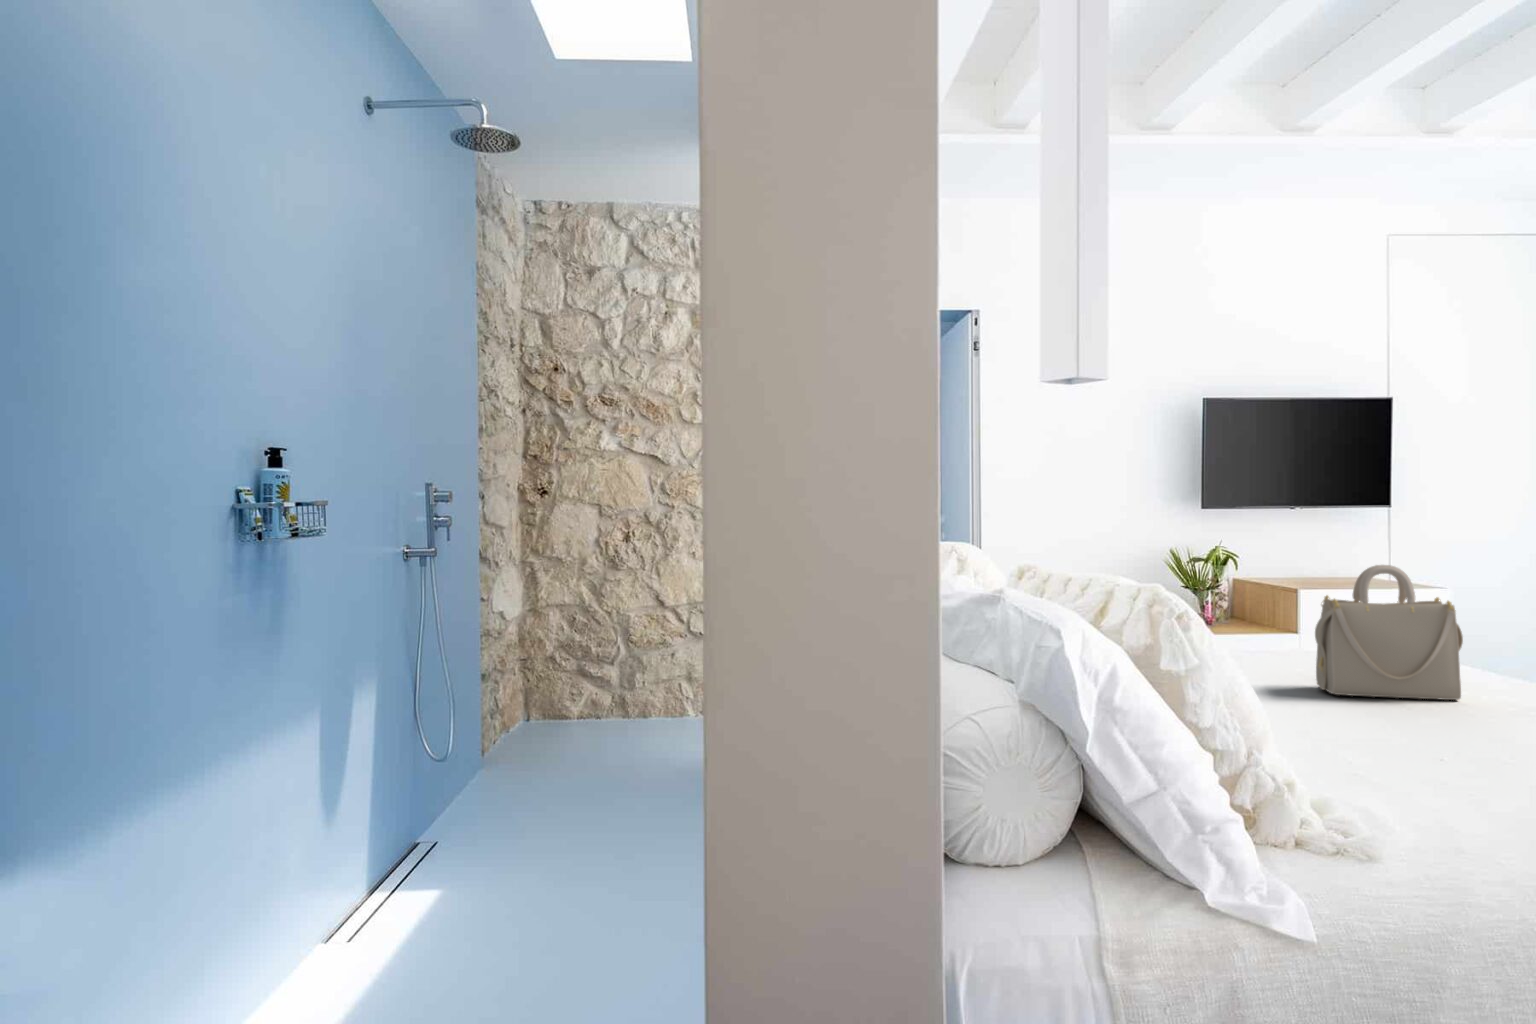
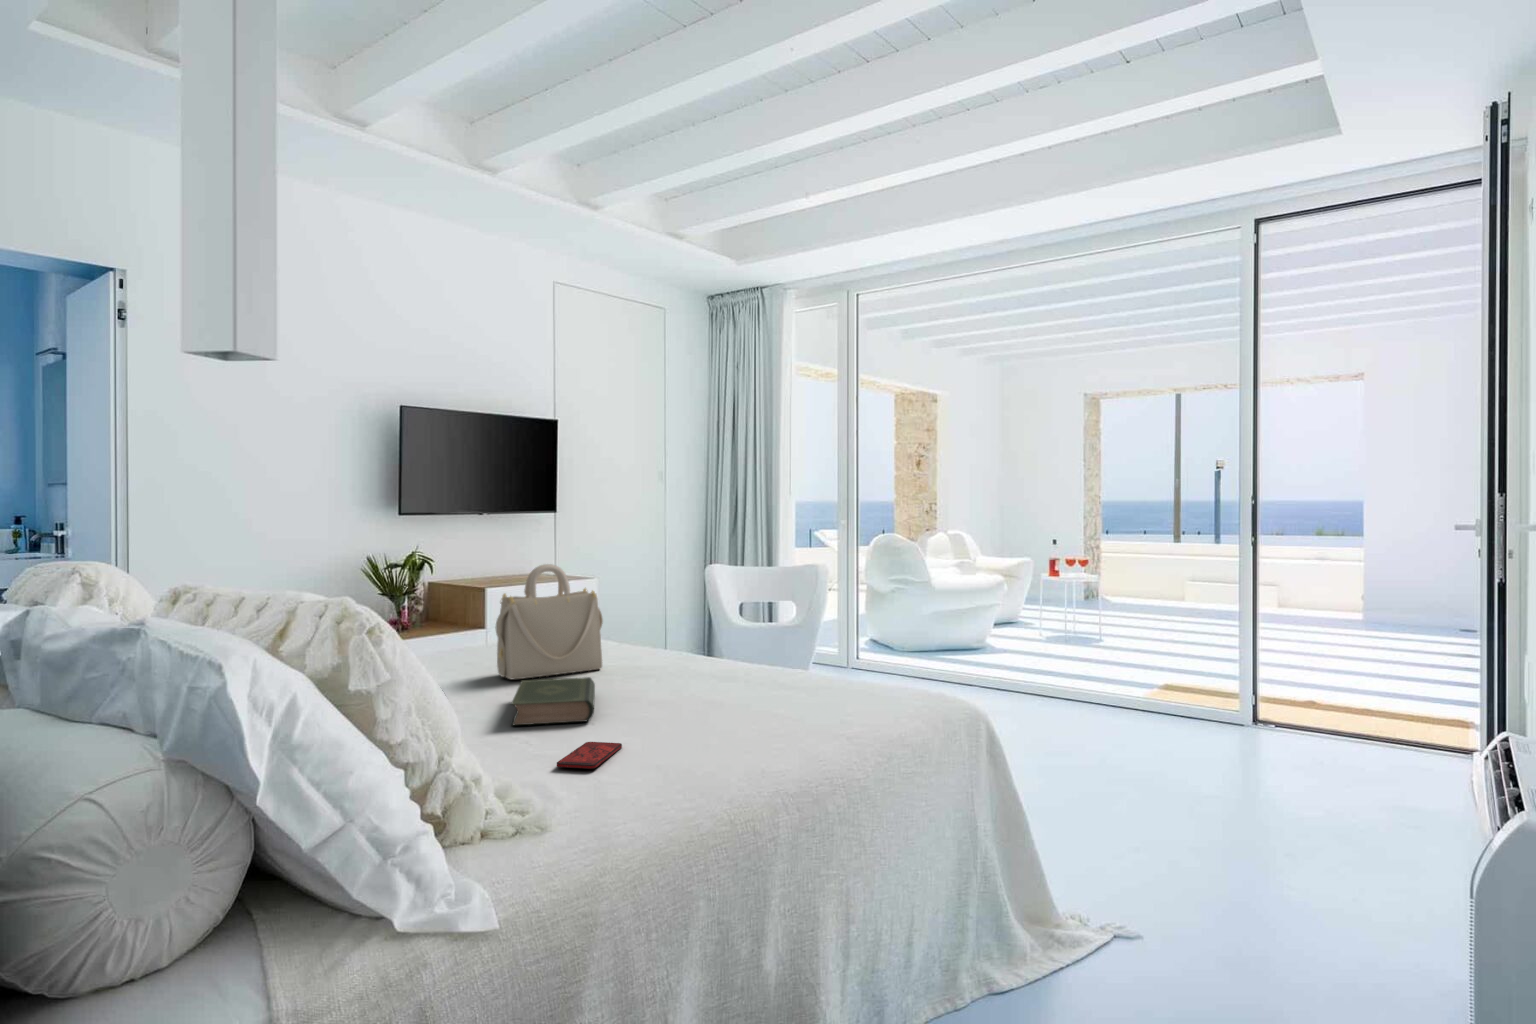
book: none [1332,696,1448,757] -> present [511,677,595,725]
smartphone: none [1389,779,1483,809] -> present [557,742,622,769]

